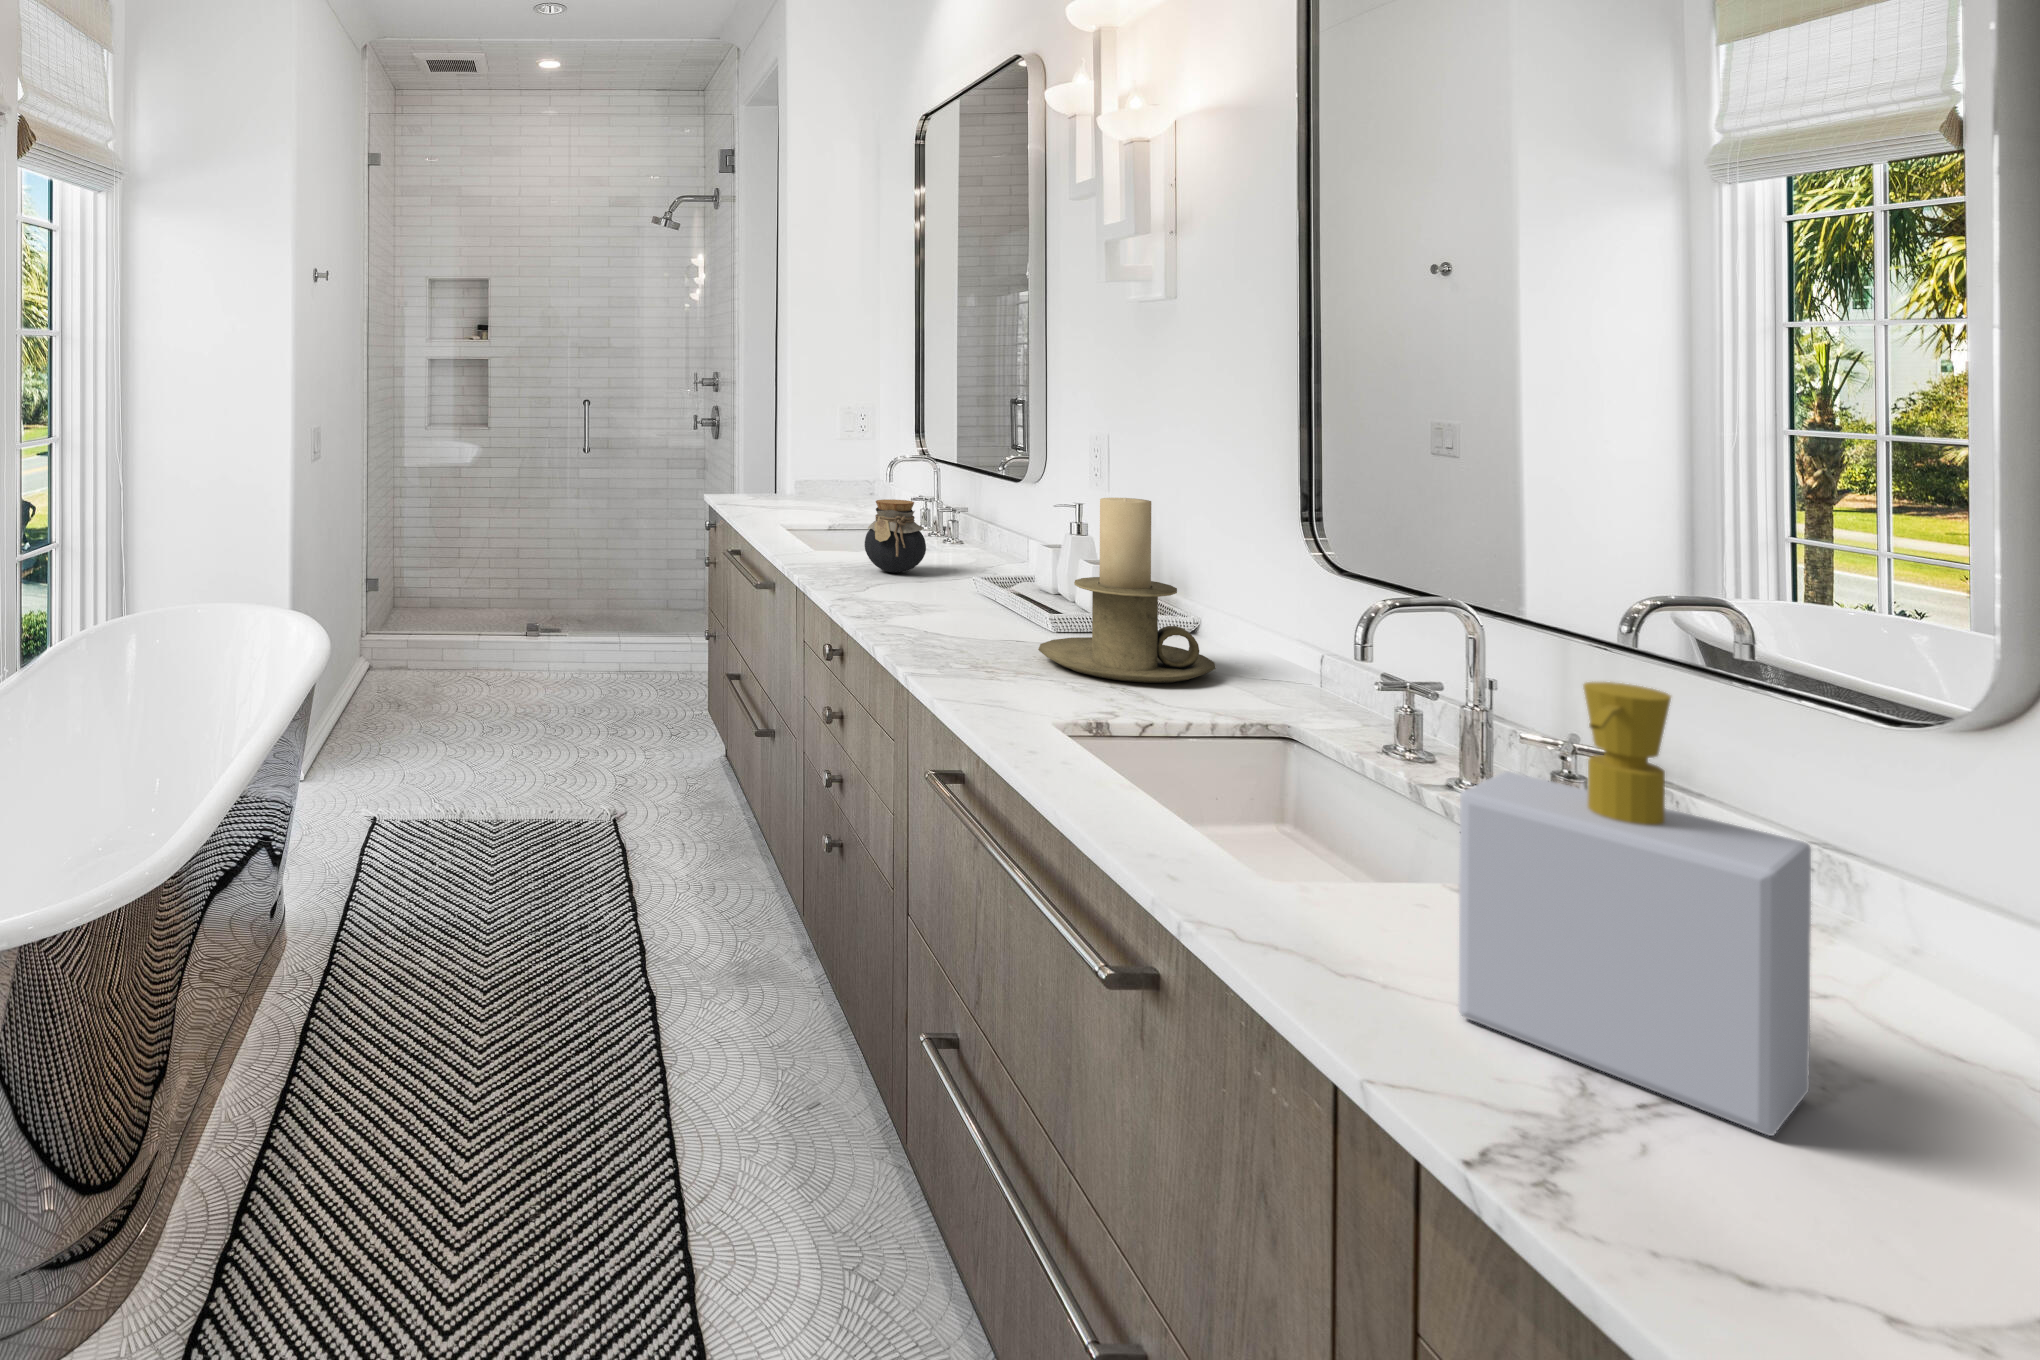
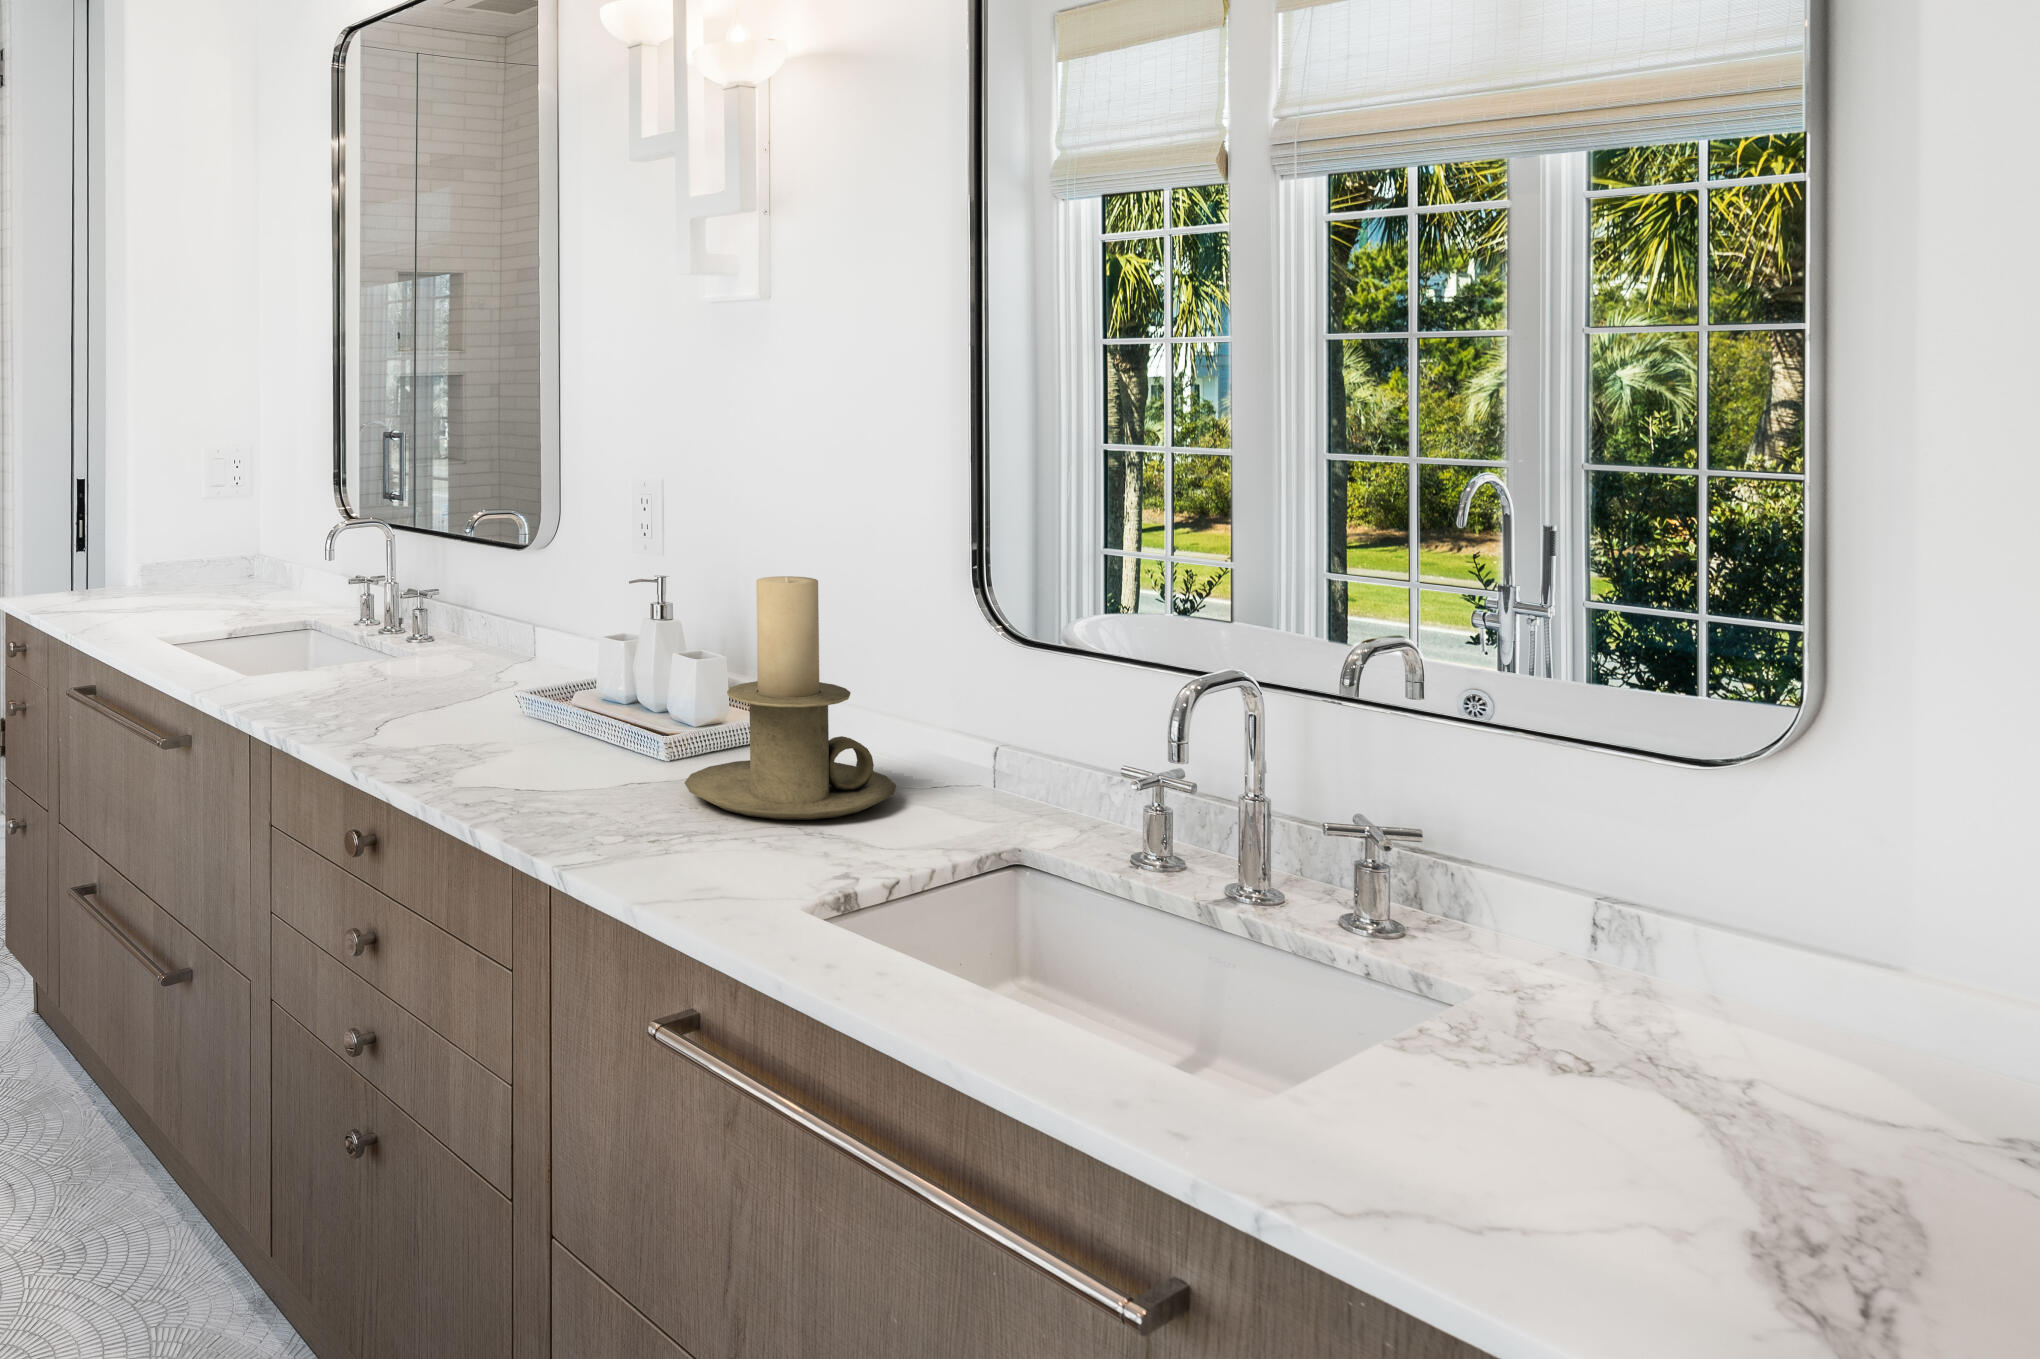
jar: present [865,499,926,573] -> none [349,589,434,695]
soap bottle: present [1458,682,1811,1136] -> none [1511,790,1845,1257]

